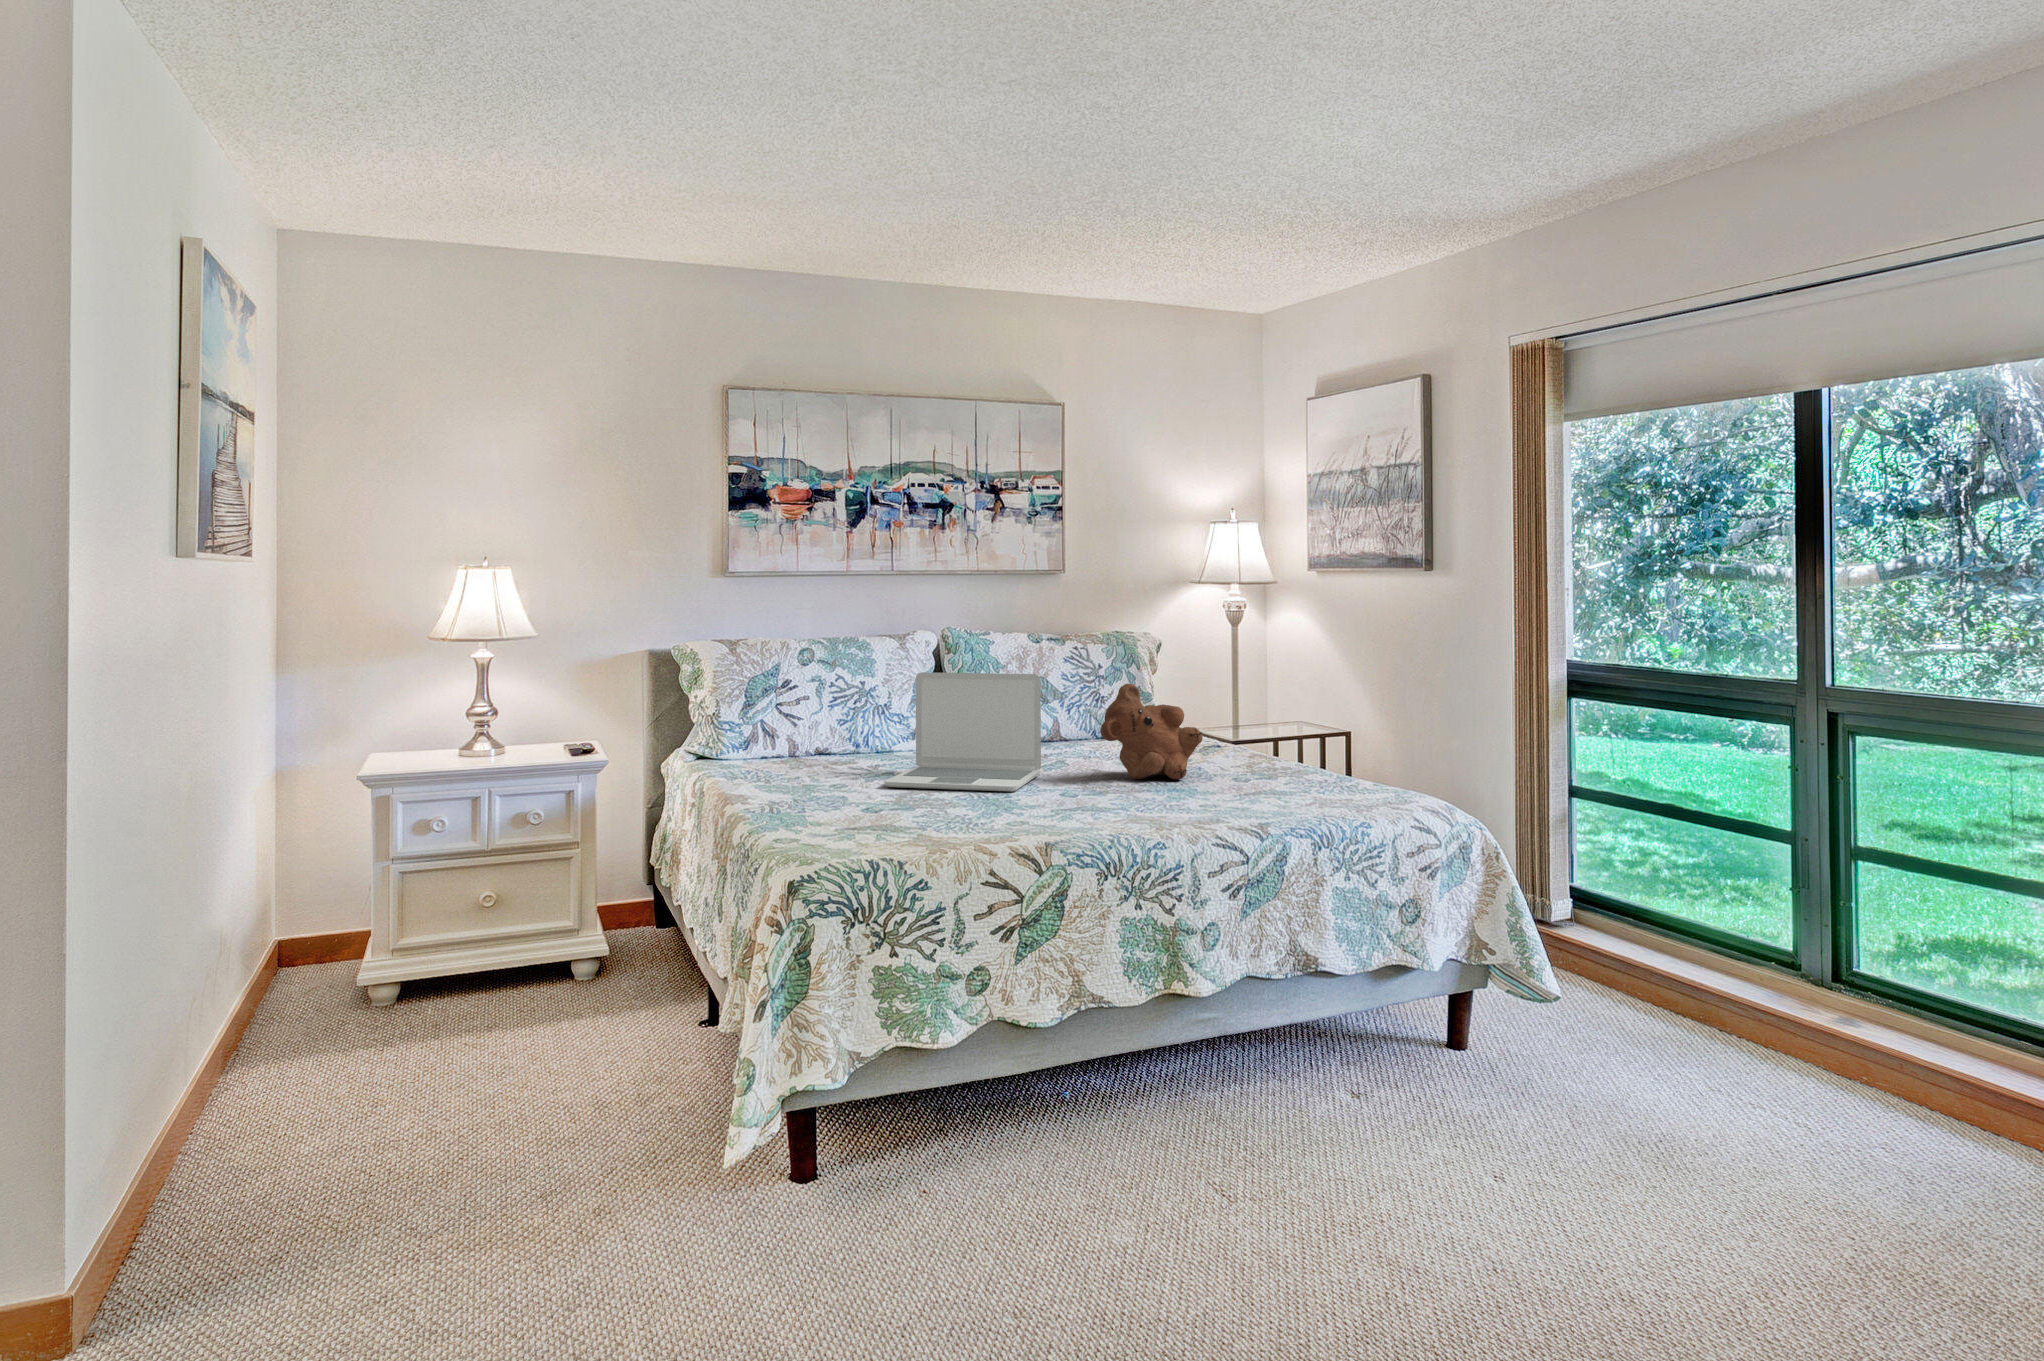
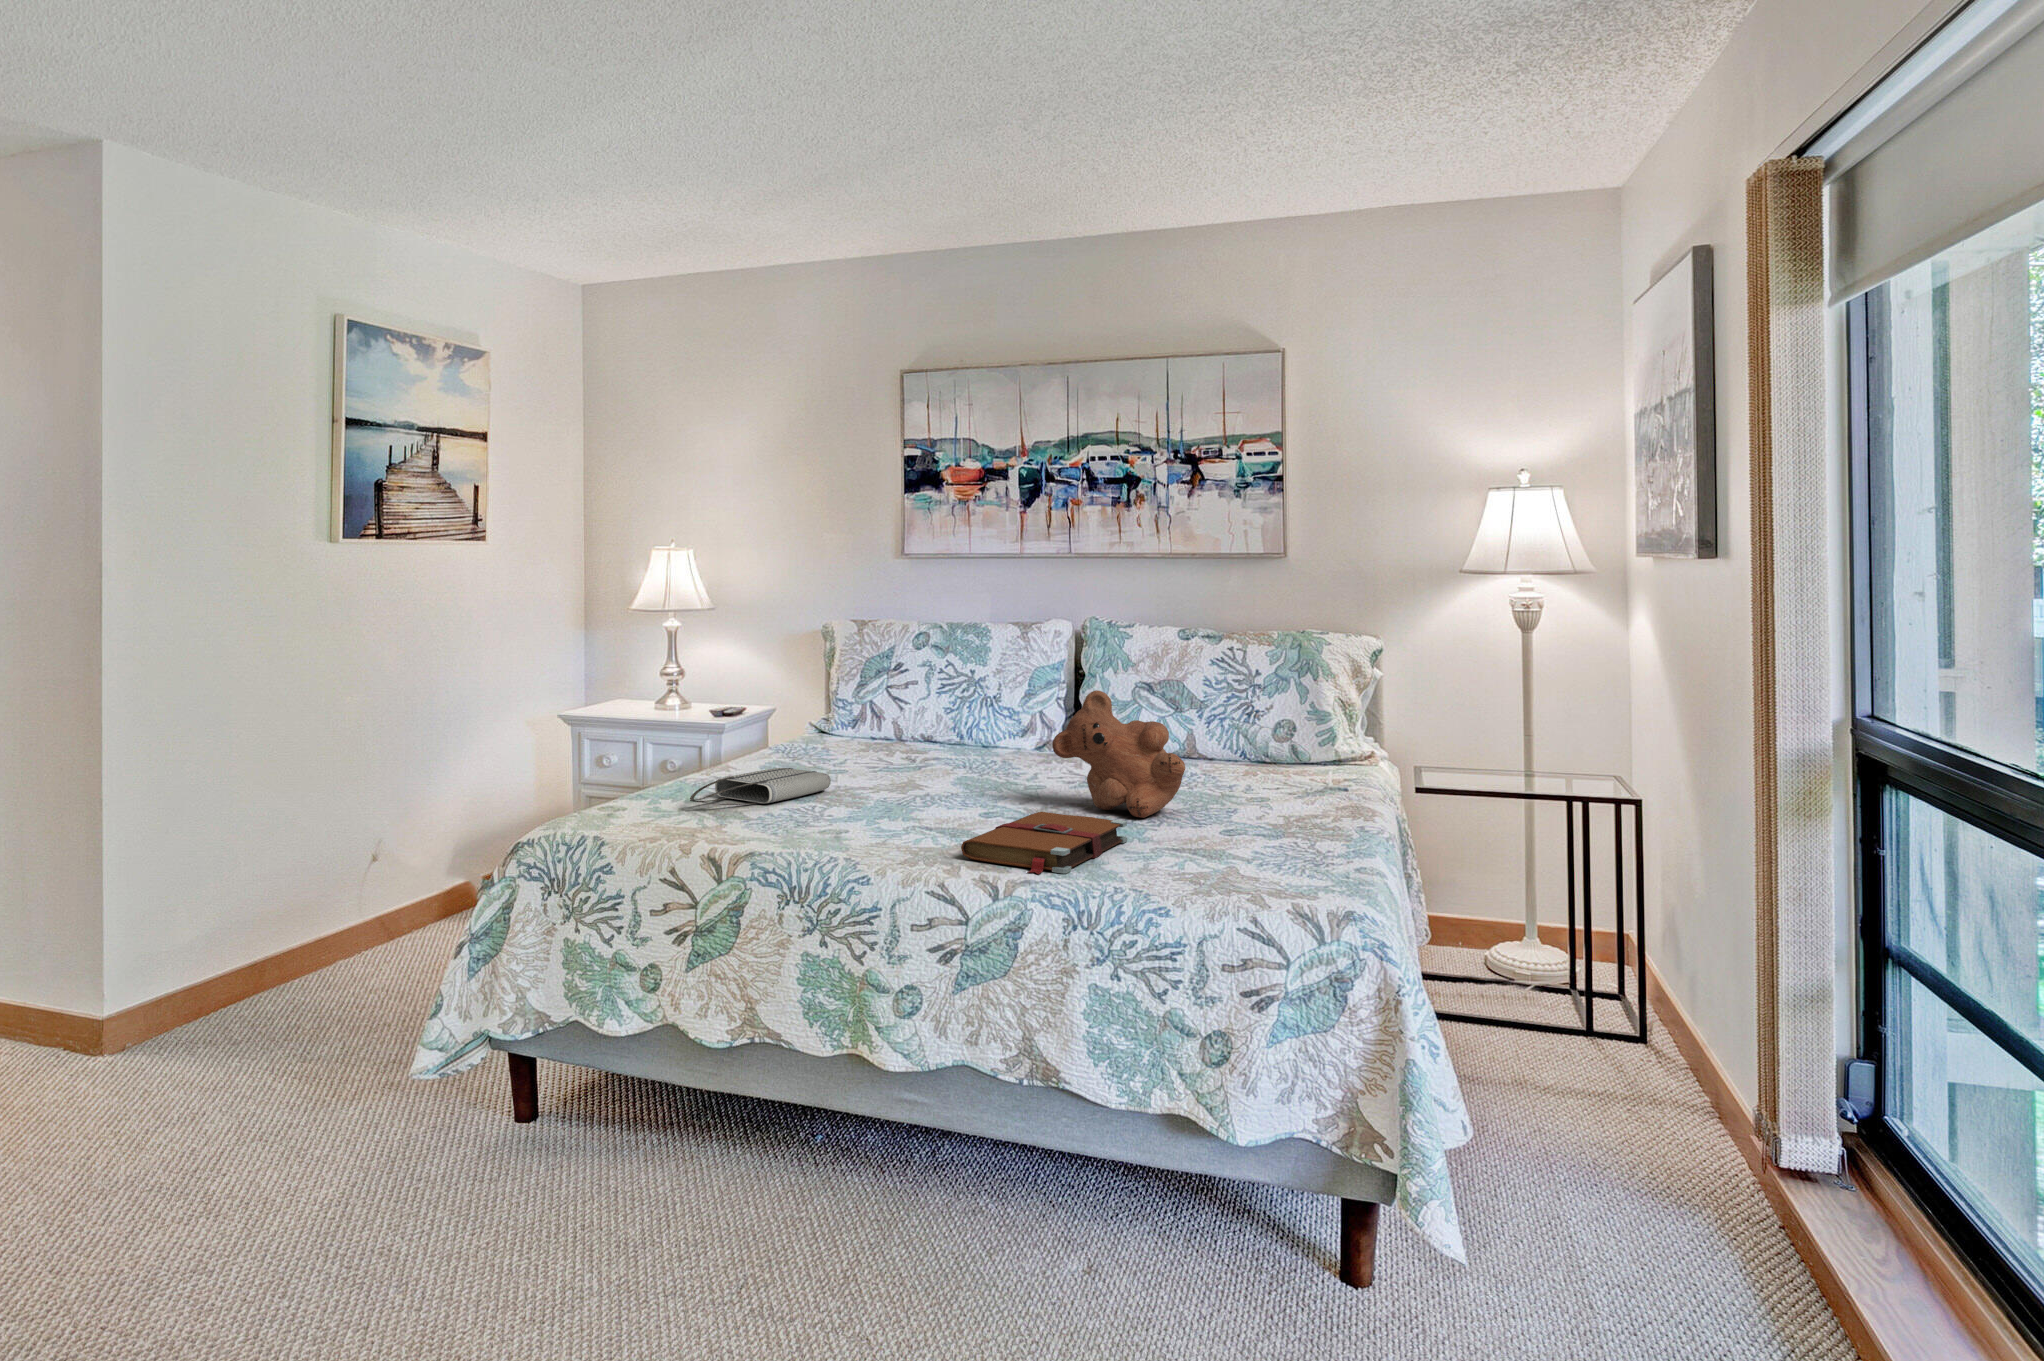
laptop: present [885,672,1041,792] -> none [854,661,1030,800]
book: none [1150,778,1274,820] -> present [961,812,1127,874]
tote bag: none [842,783,916,822] -> present [690,768,831,805]

